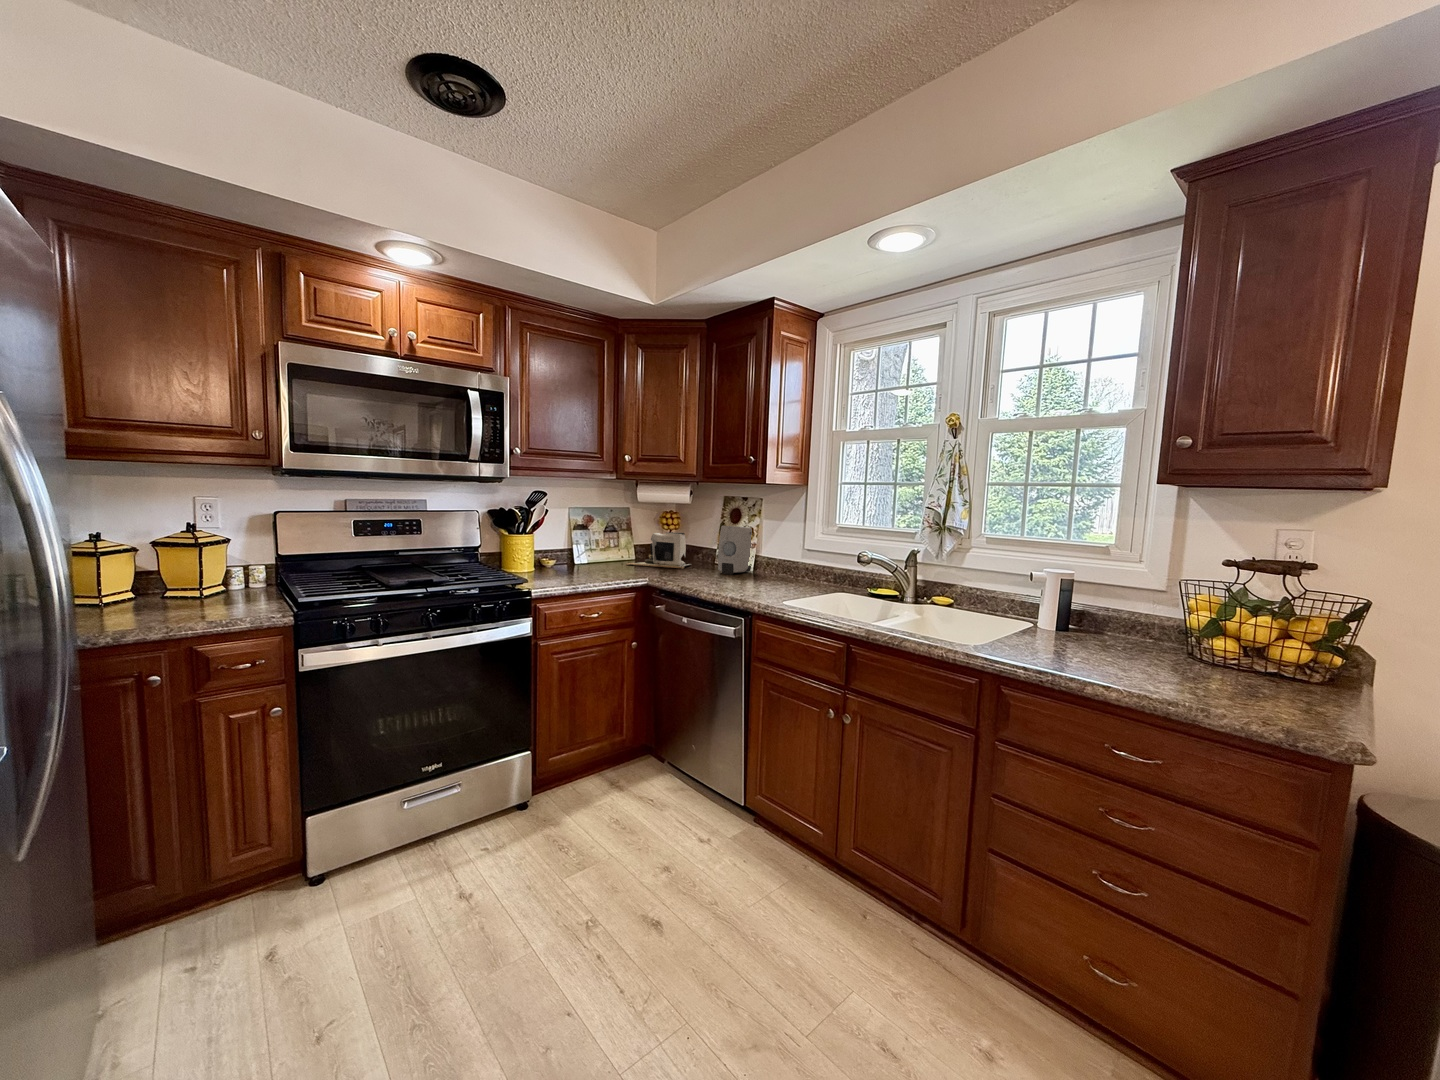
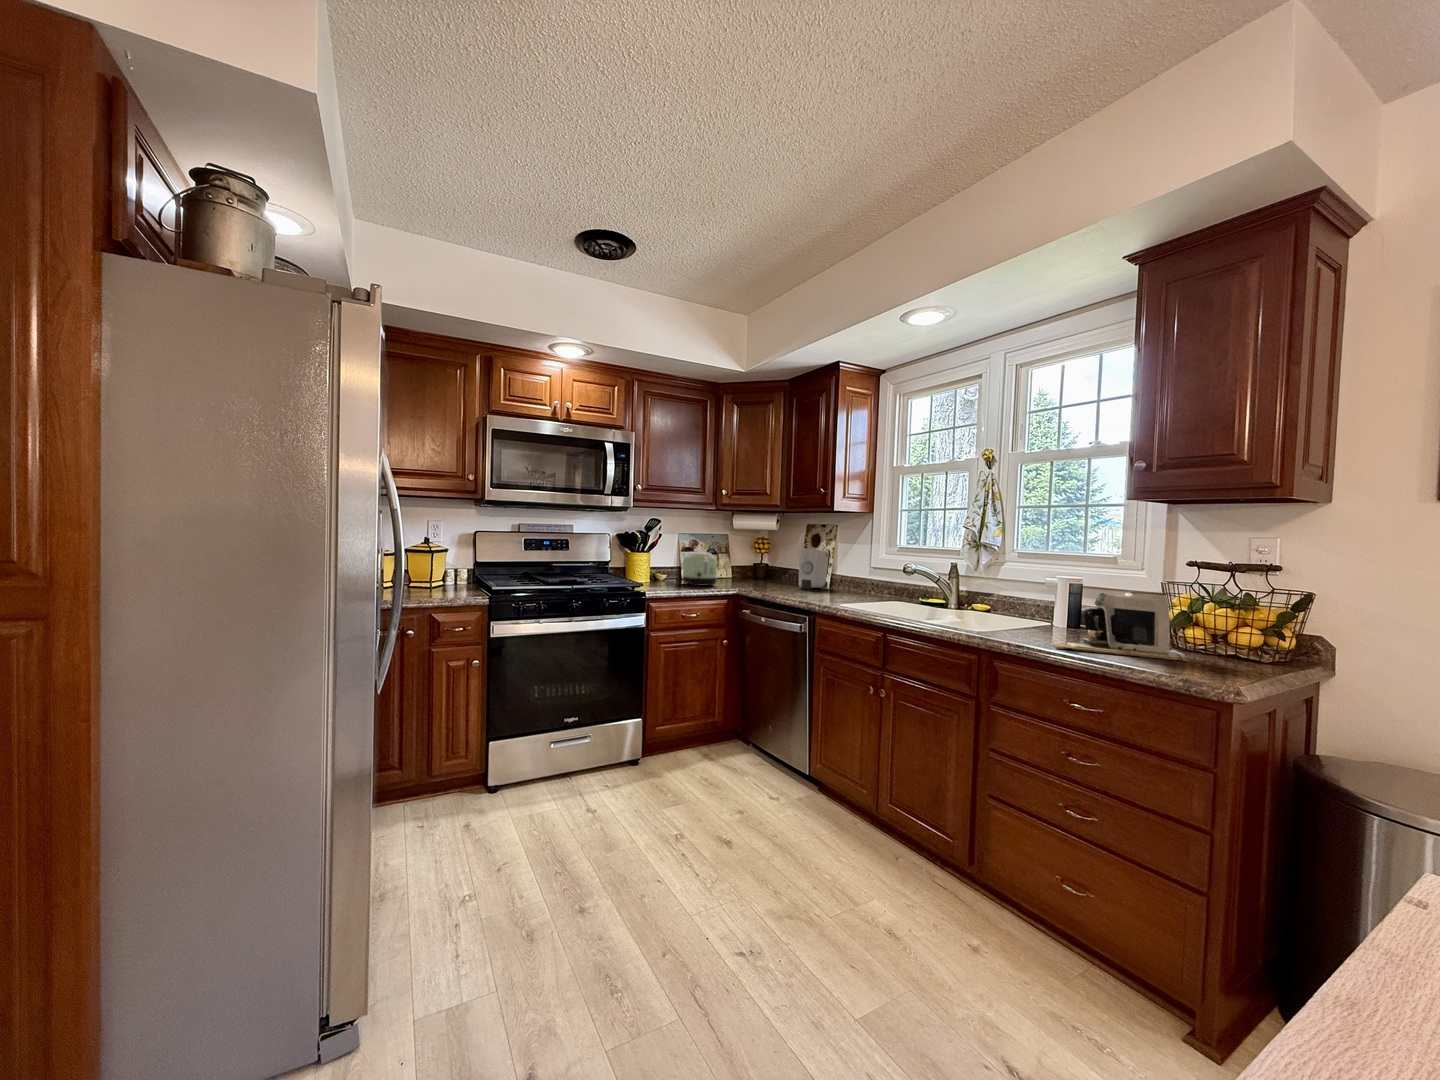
toaster: none [575,532,621,575] -> present [682,552,717,586]
coffee maker: present [626,532,689,568] -> present [1052,592,1189,661]

